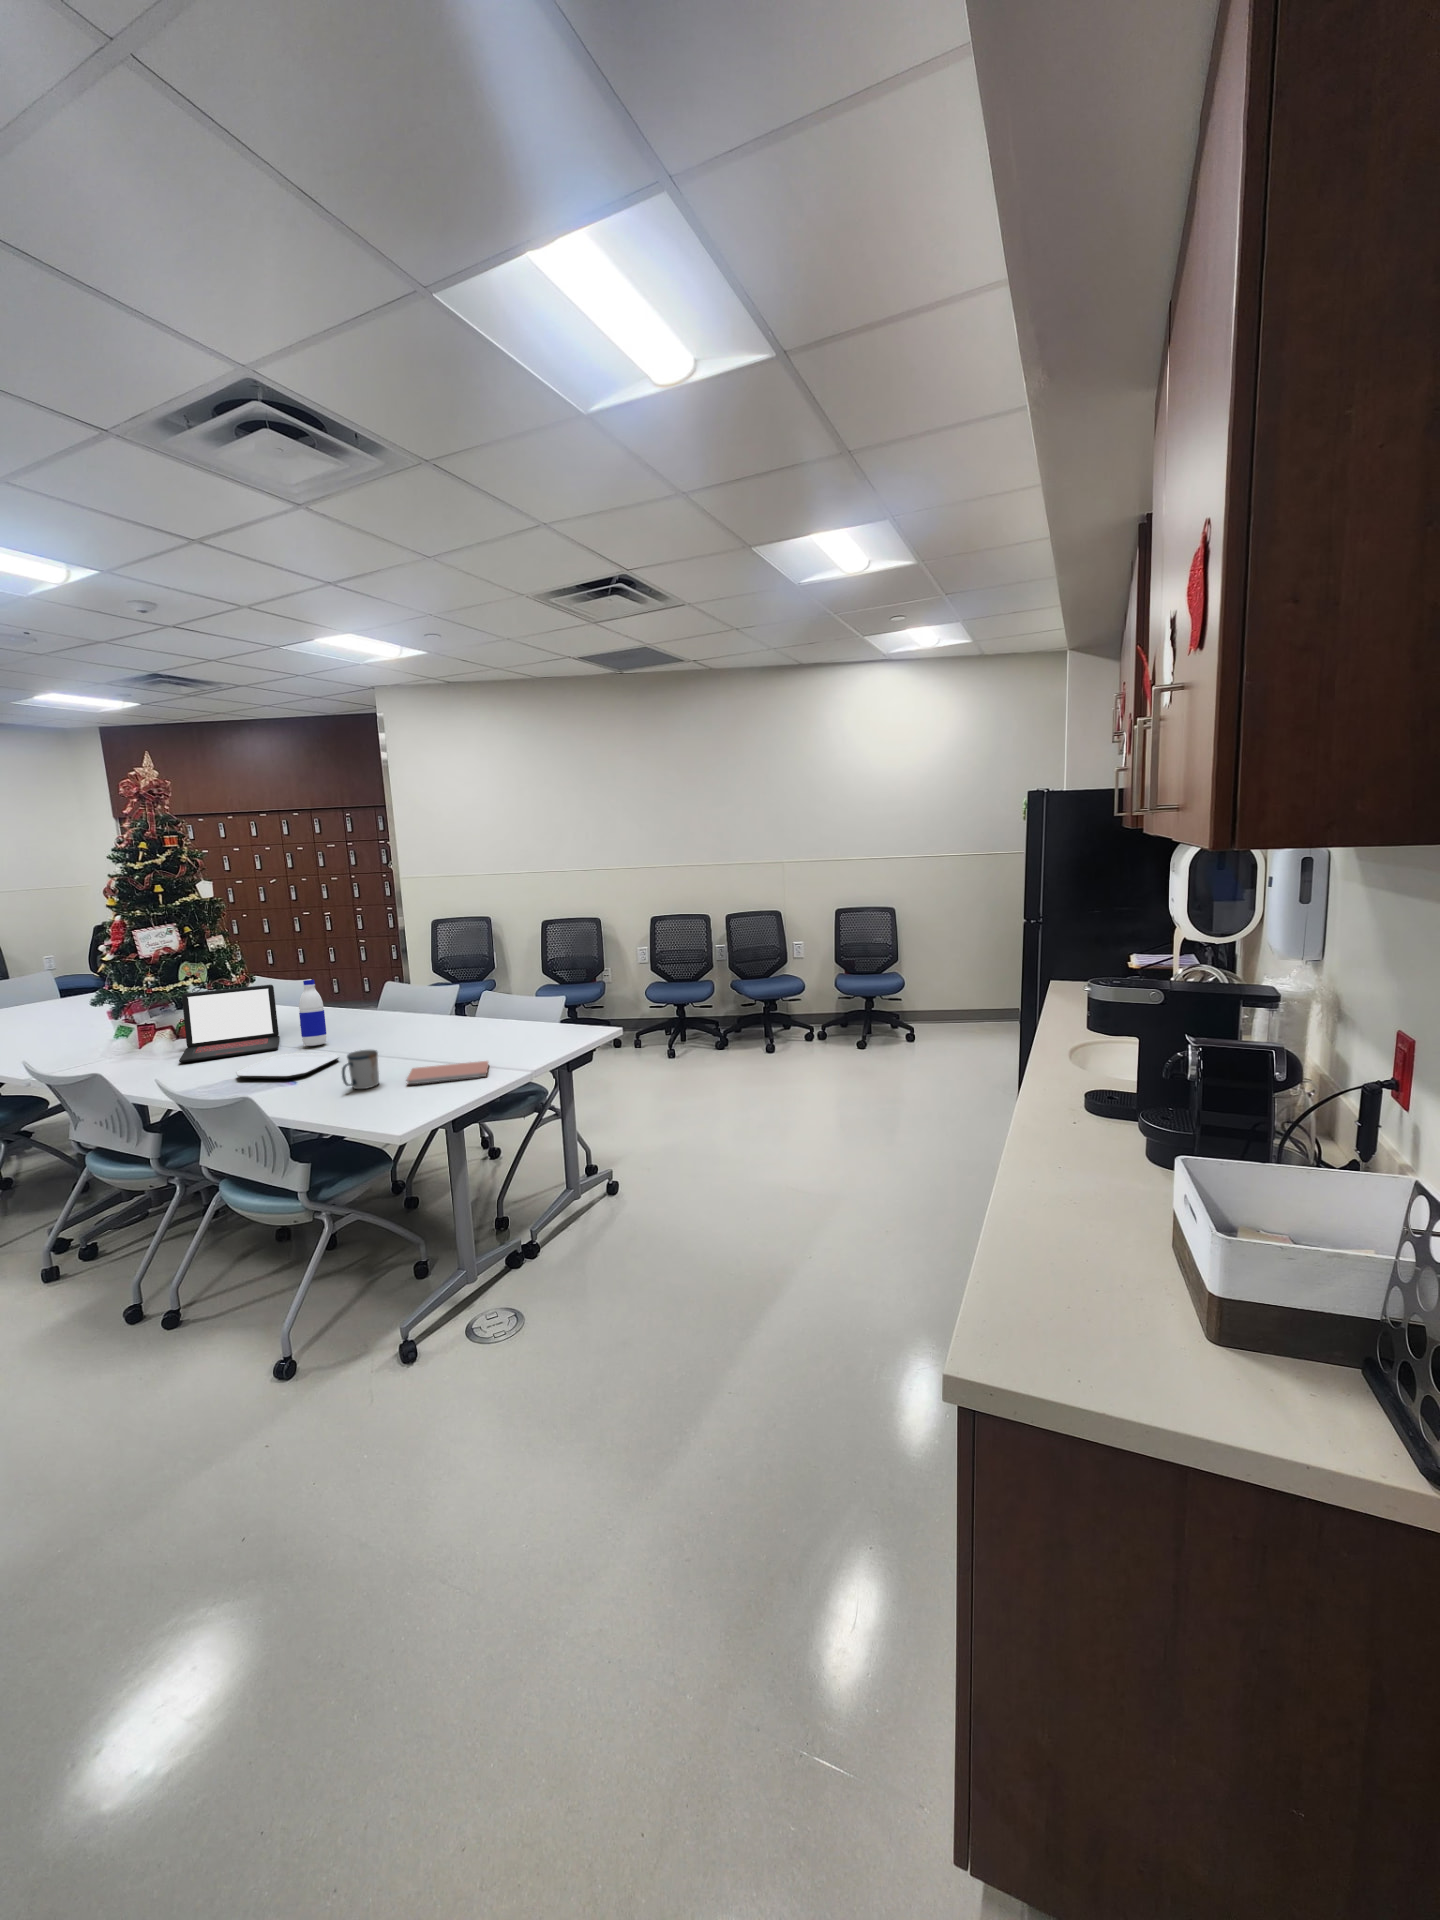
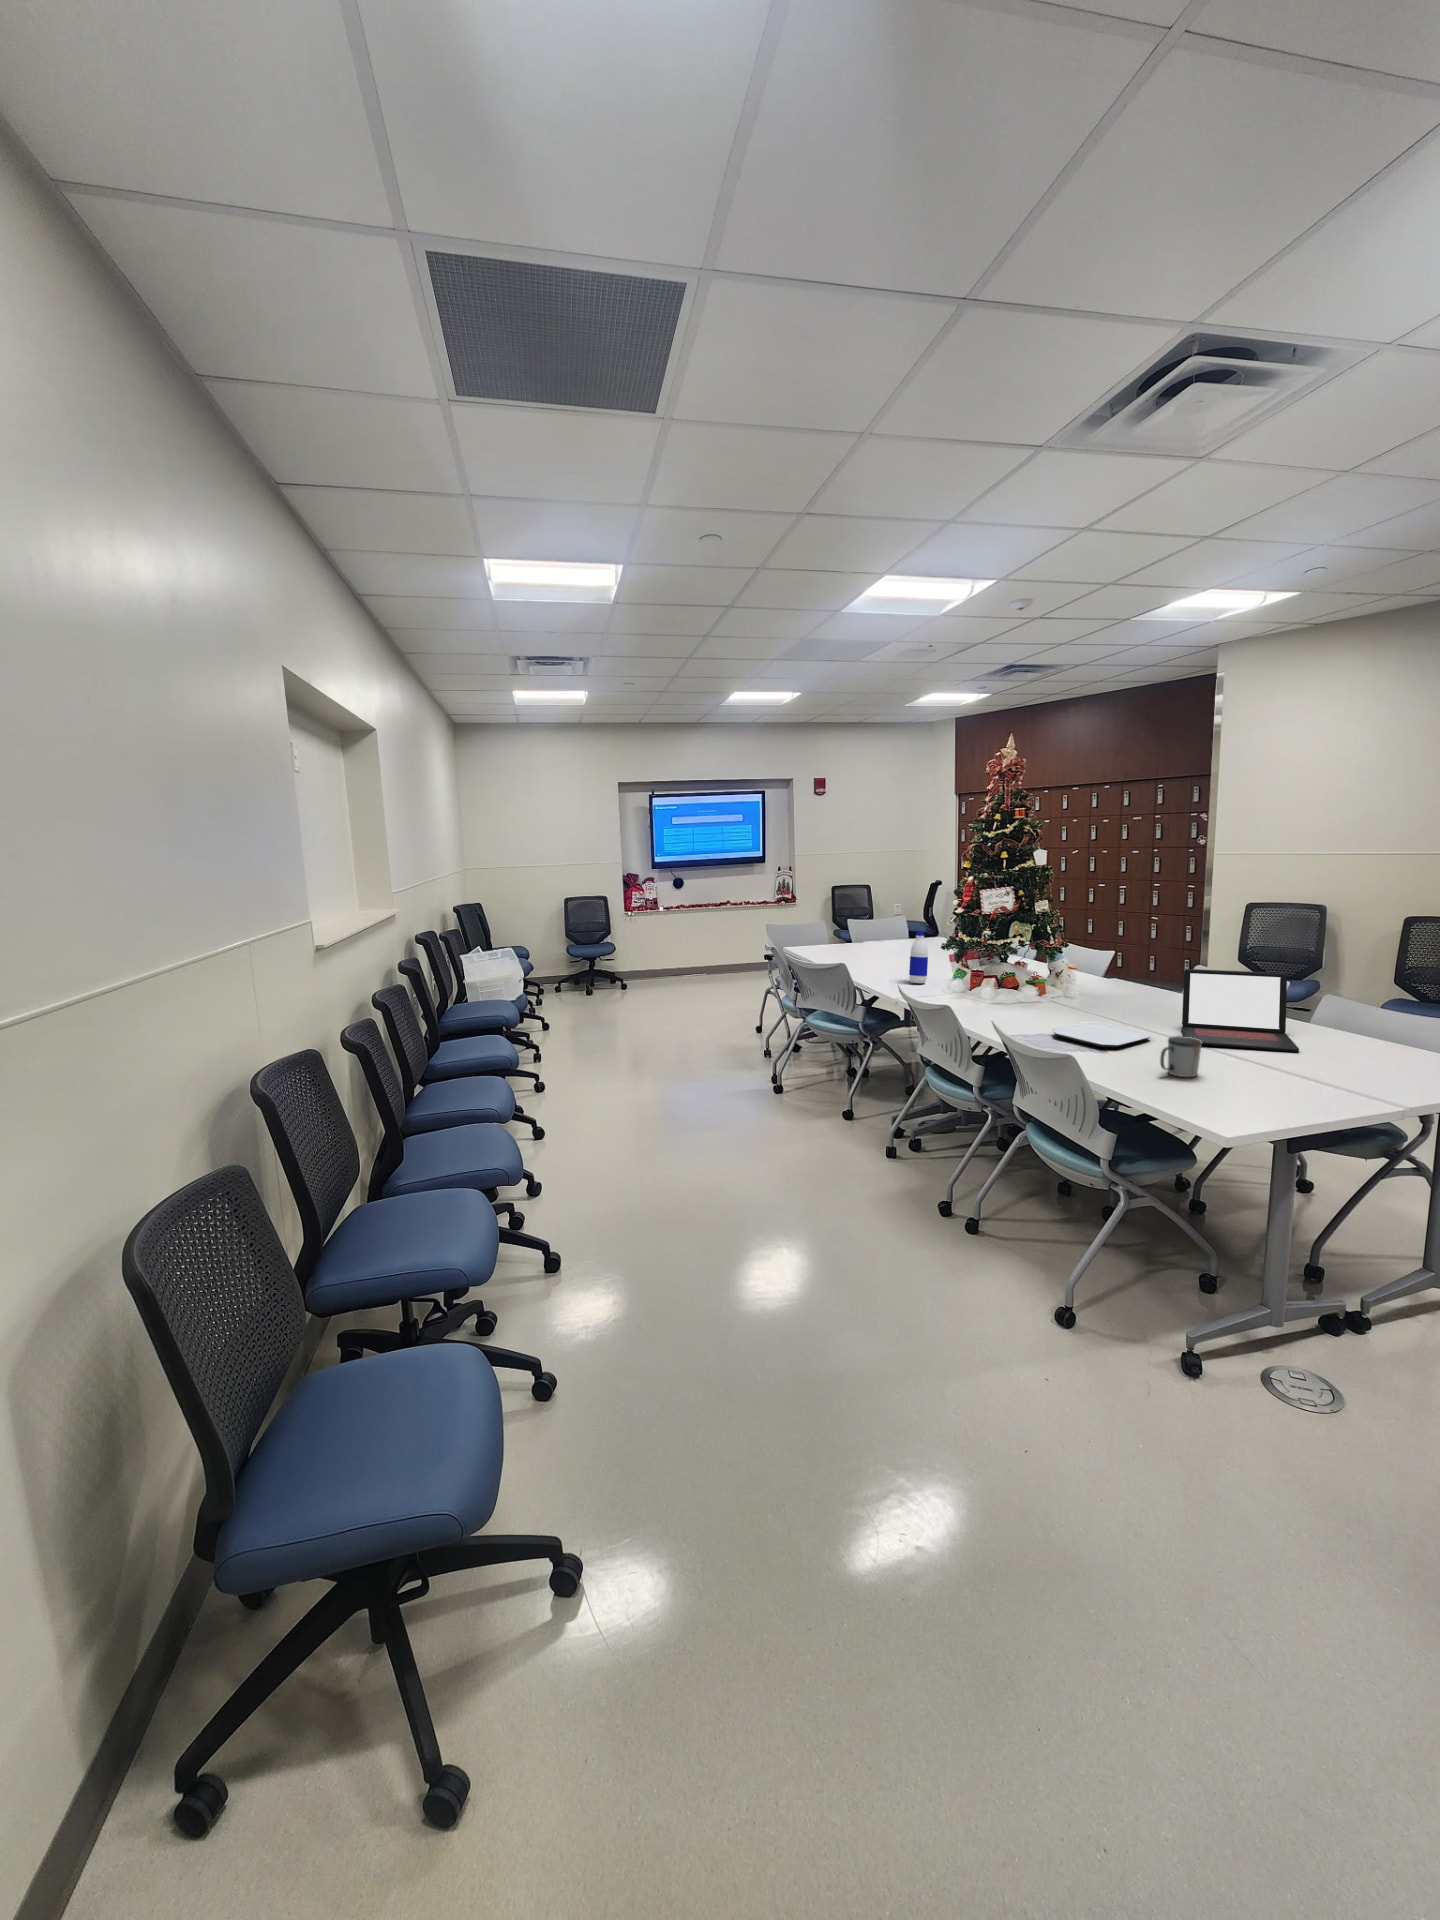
water bottle: present [299,980,326,1046] -> present [909,932,928,983]
laptop: present [179,985,280,1062] -> present [1181,969,1299,1052]
notebook: present [406,1061,489,1084] -> none [1231,1067,1339,1101]

